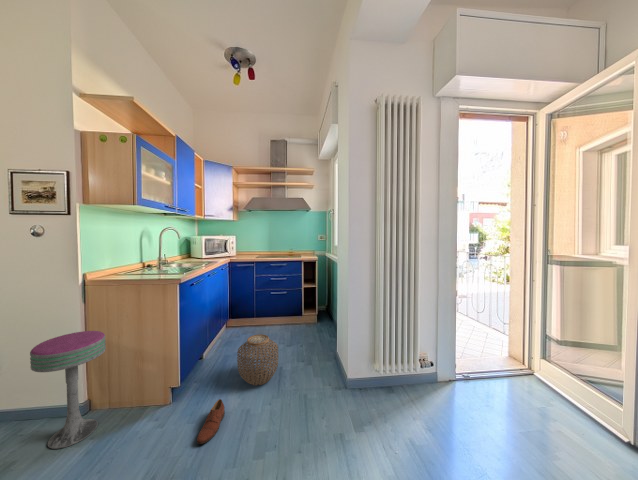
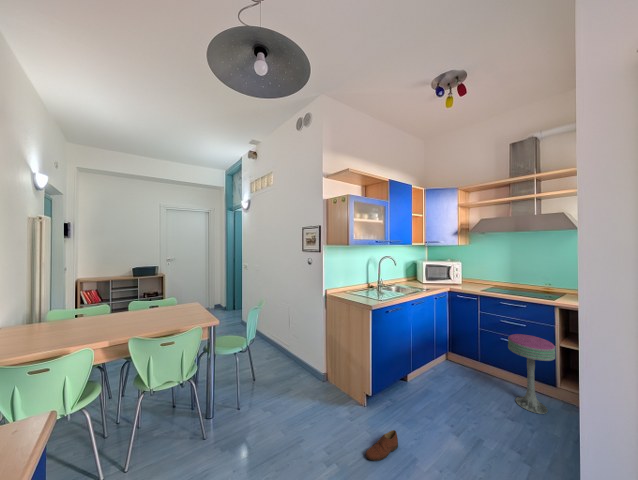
bar stool: present [30,331,106,449] -> present [508,334,555,414]
woven basket: present [237,334,278,385] -> none [424,384,474,447]

